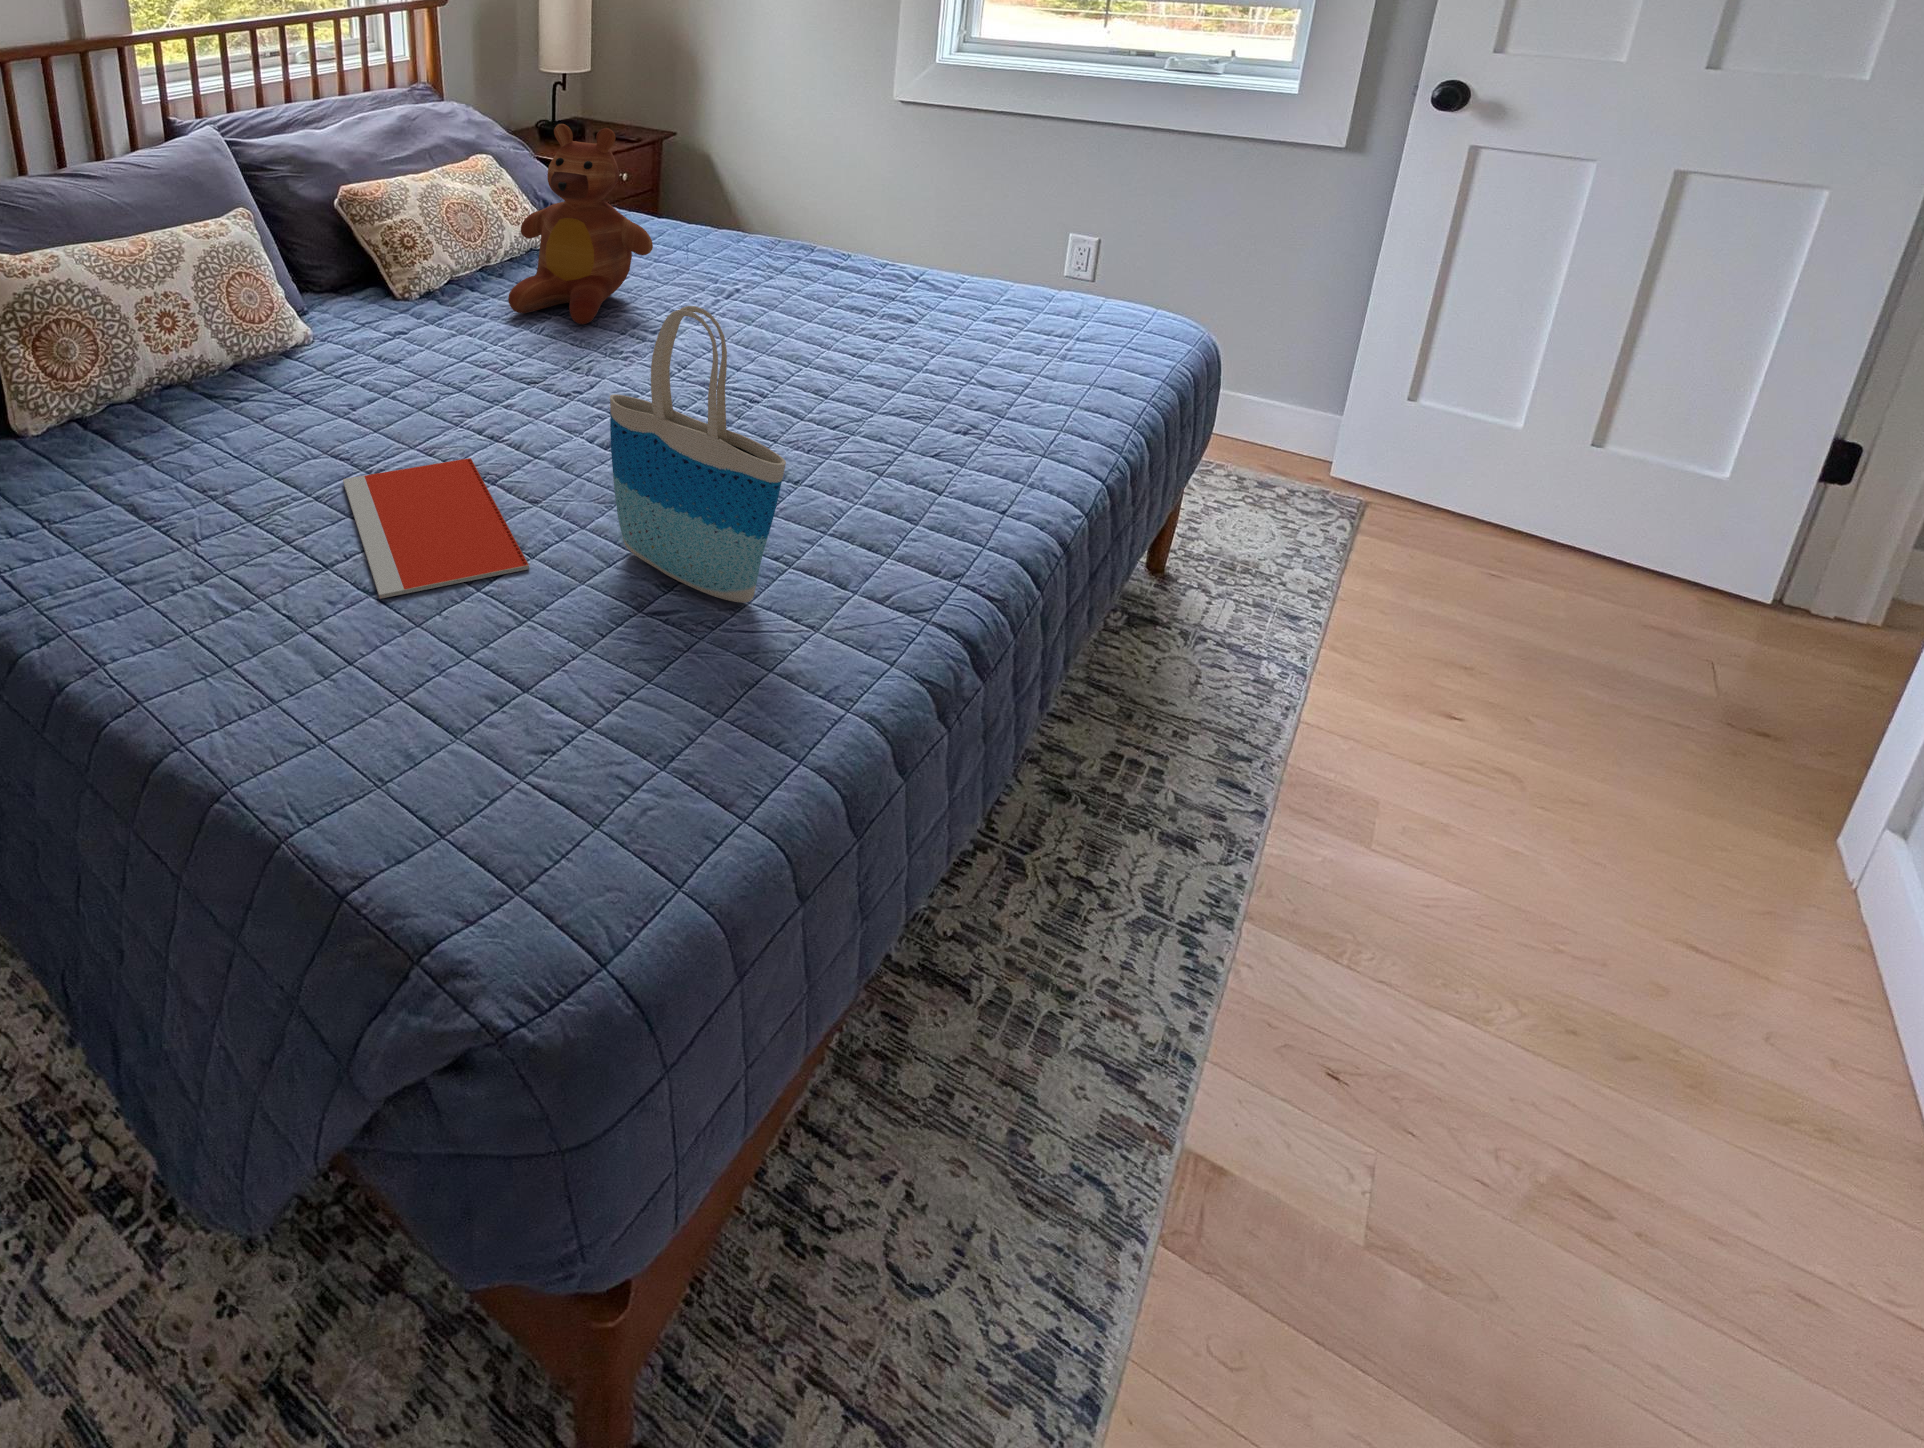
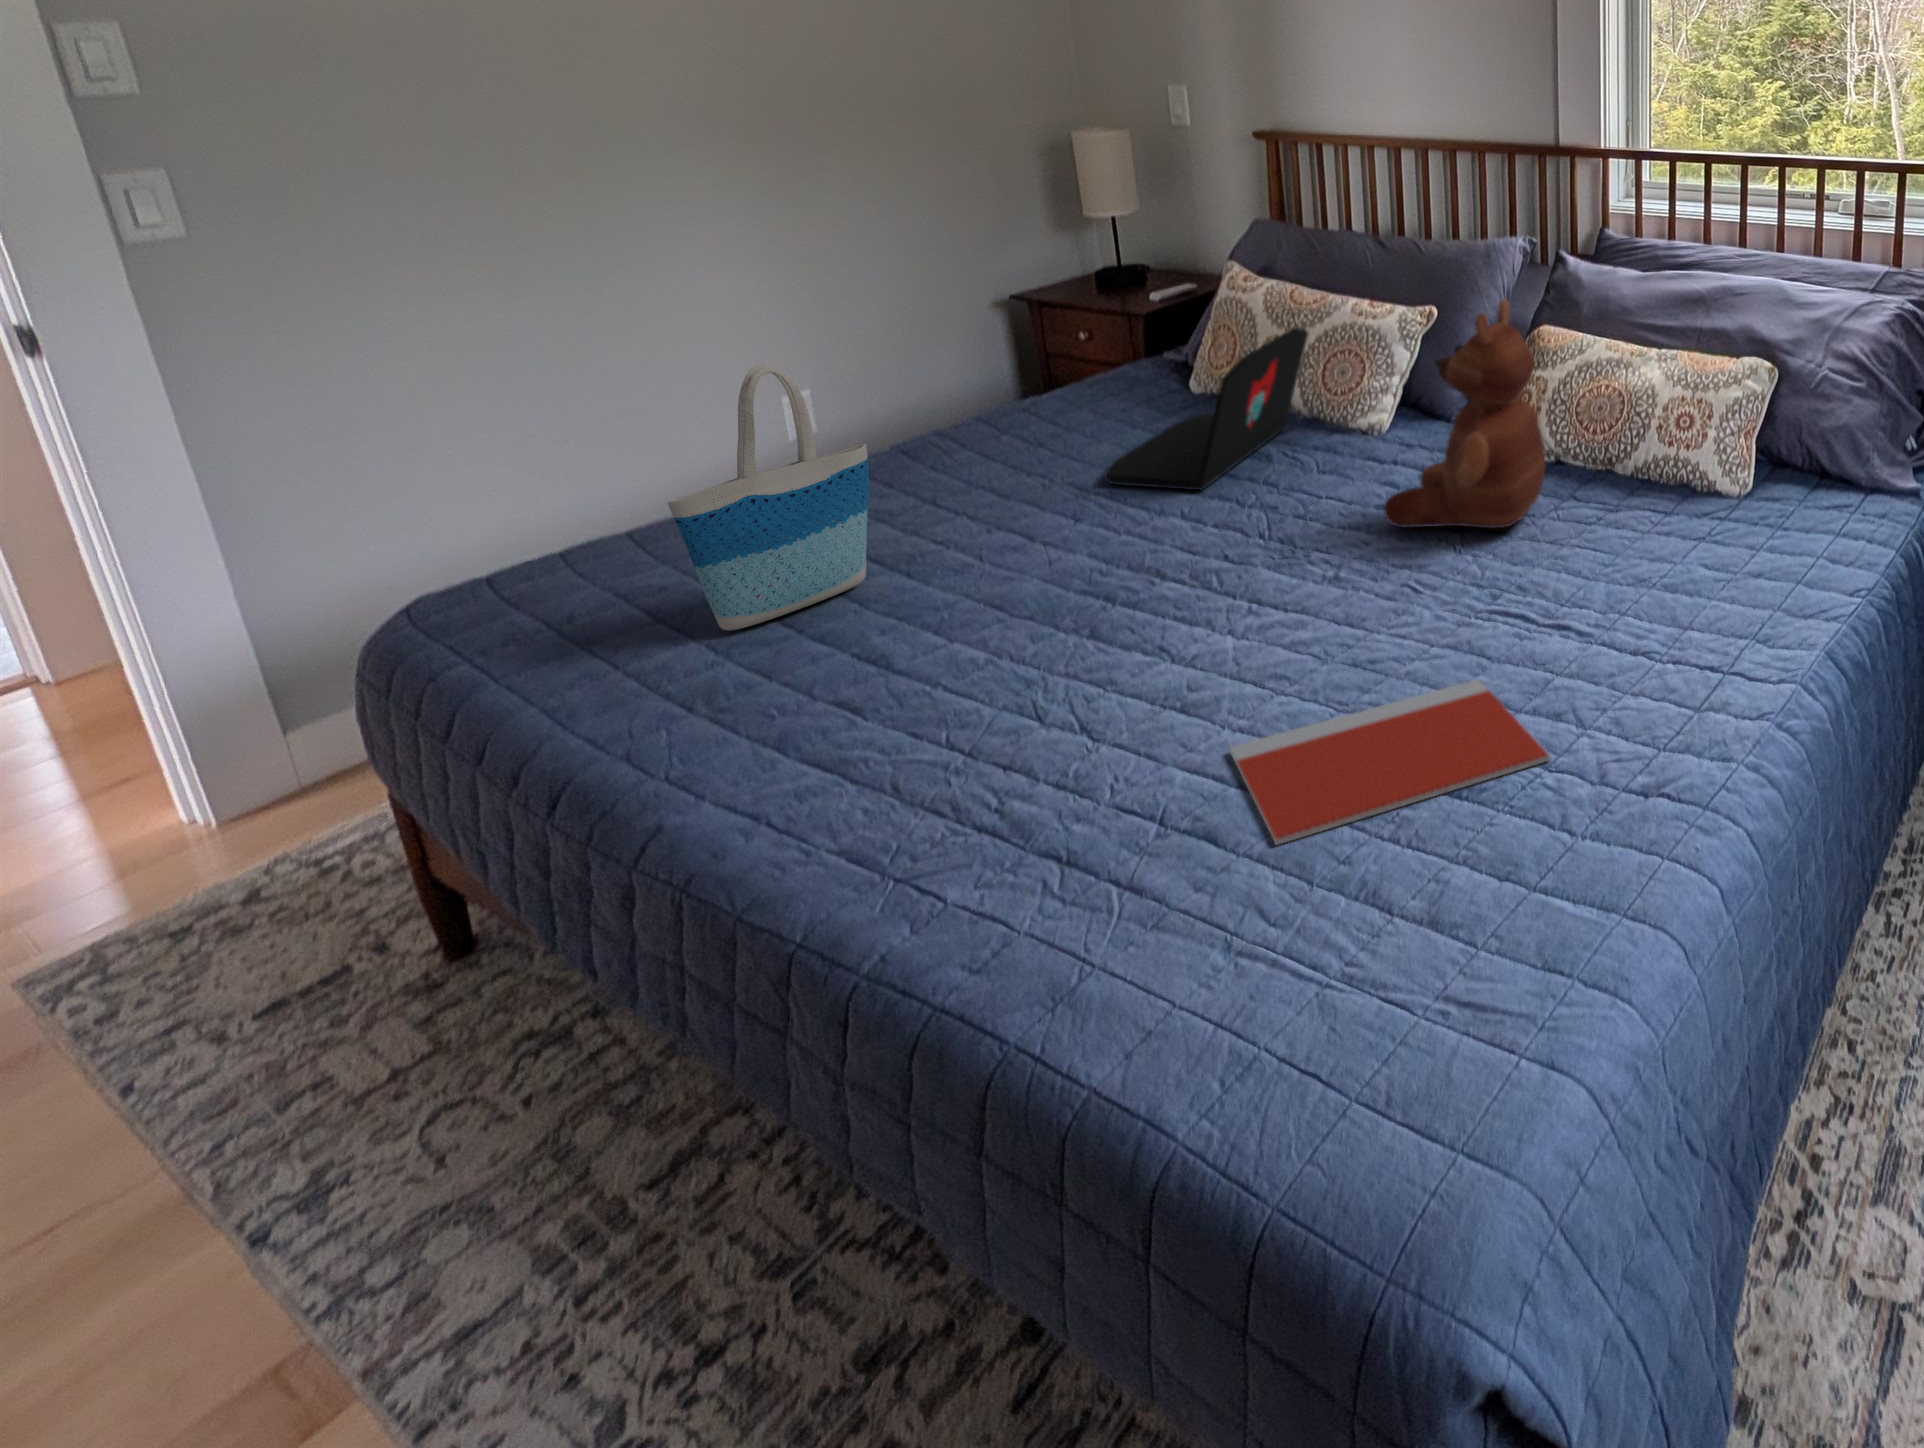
laptop: none [193,243,454,448] -> present [1104,328,1308,490]
notebook: present [343,458,529,599] -> present [1229,679,1550,845]

